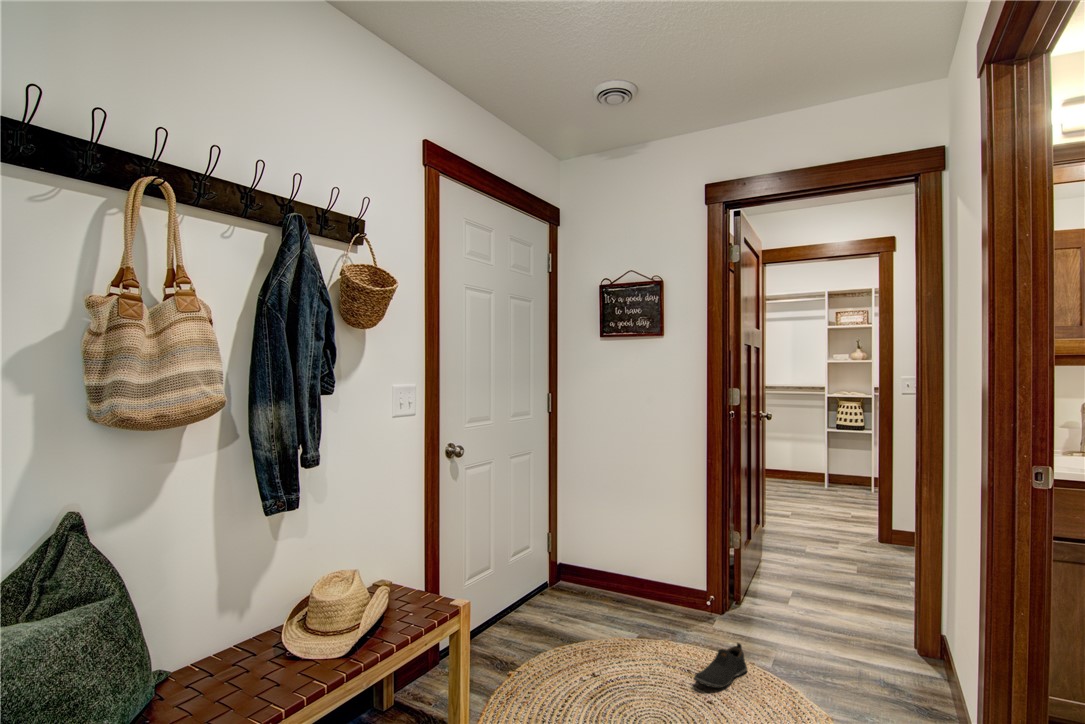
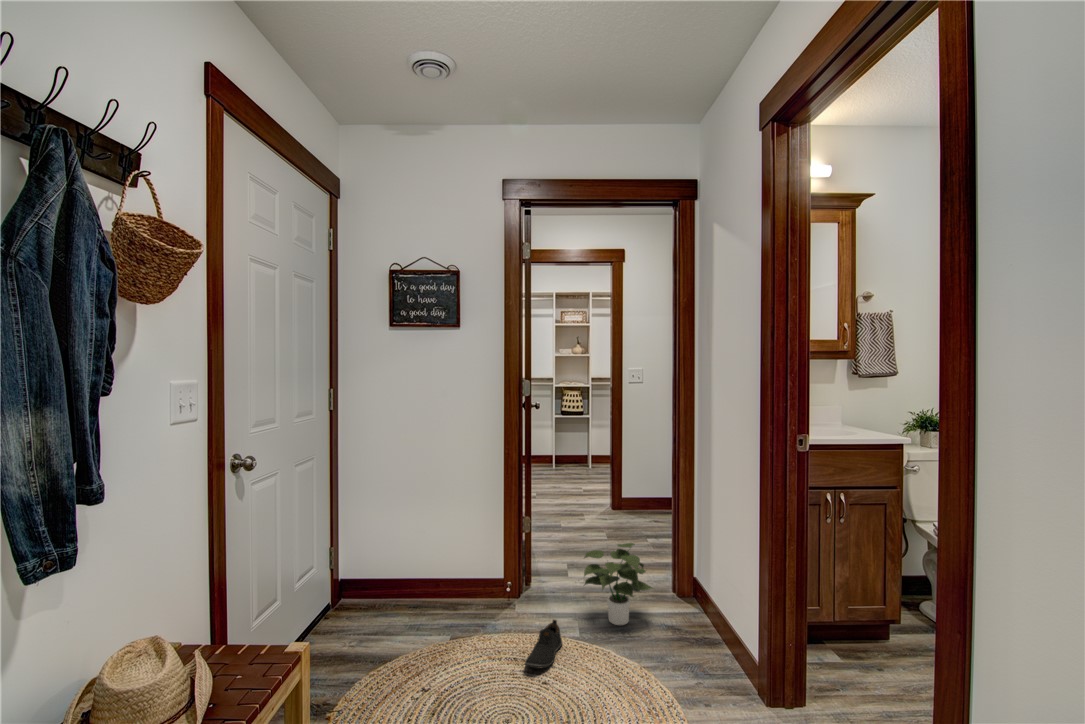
potted plant: none [780,577,876,672] -> present [584,543,653,625]

